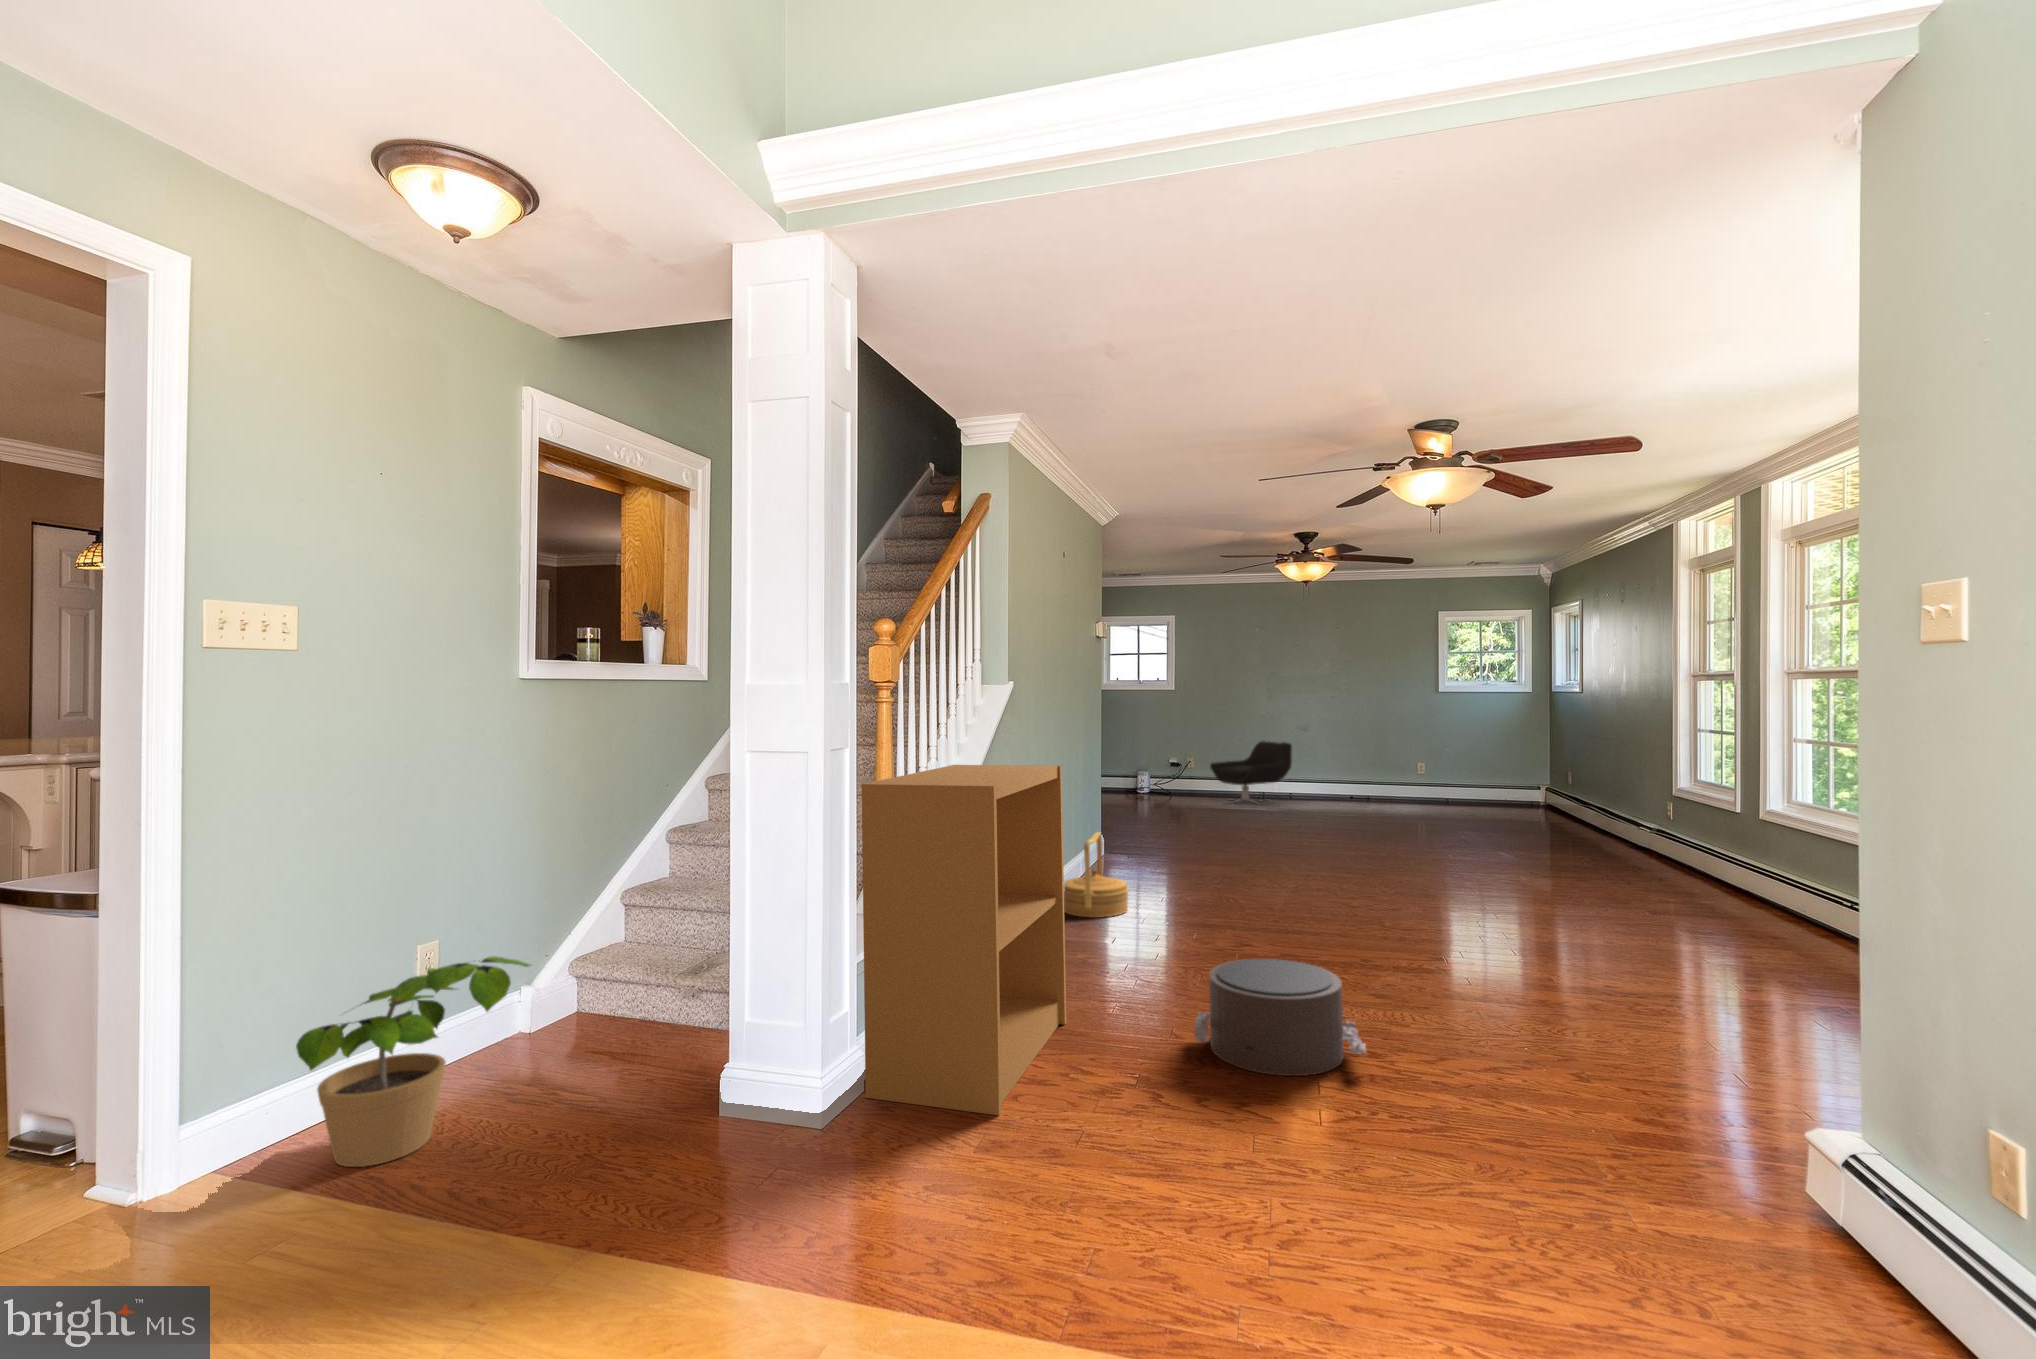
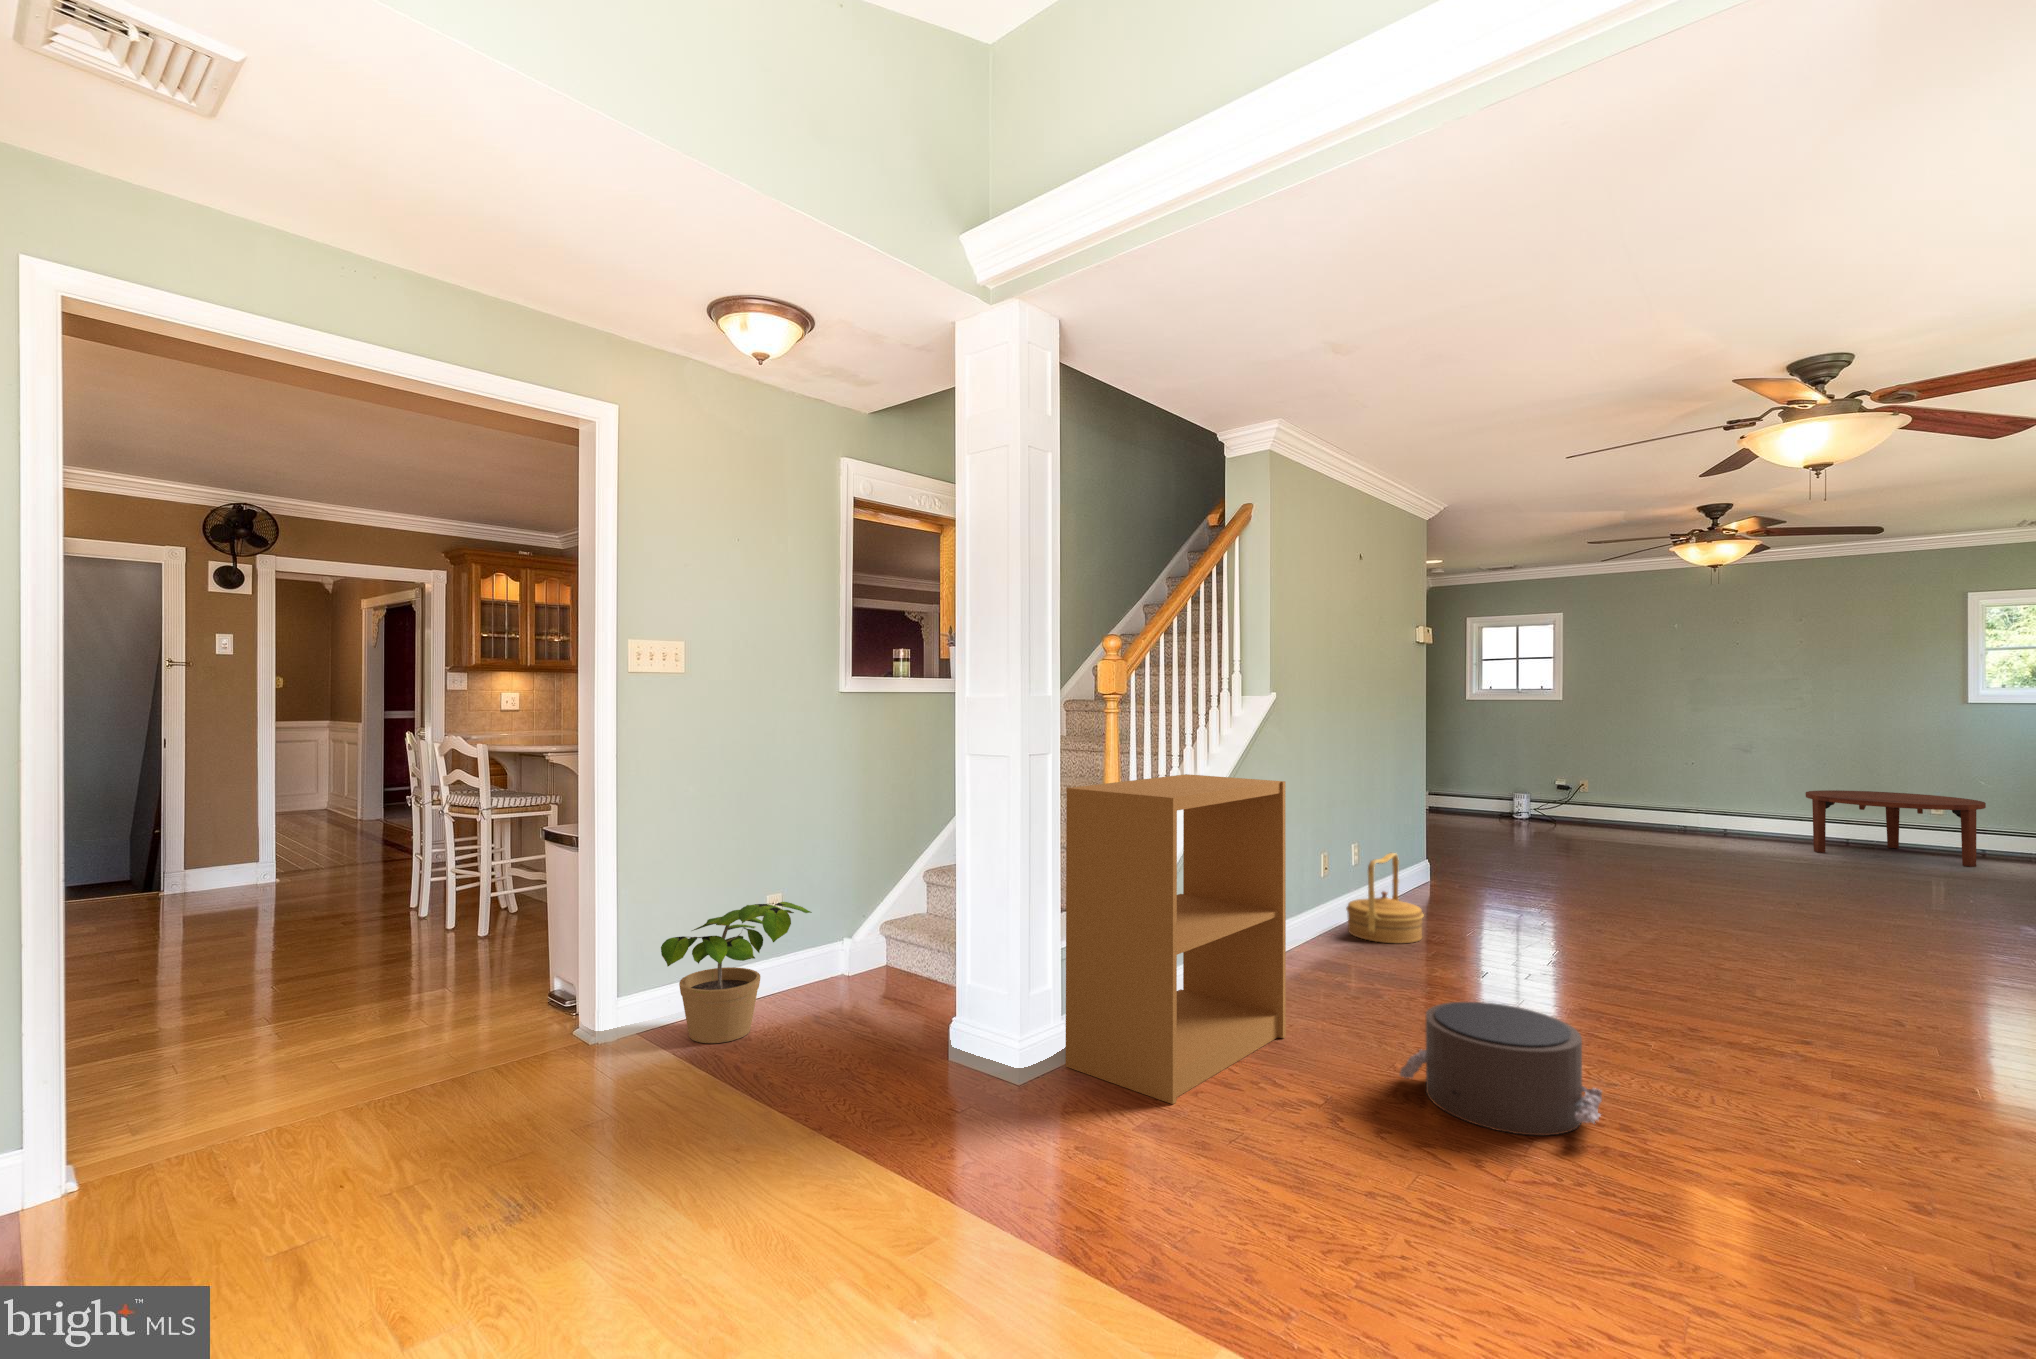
lounge chair: present [1210,741,1292,805] -> none [1608,763,1726,840]
coffee table: none [1345,757,1453,809] -> present [1806,790,1986,867]

